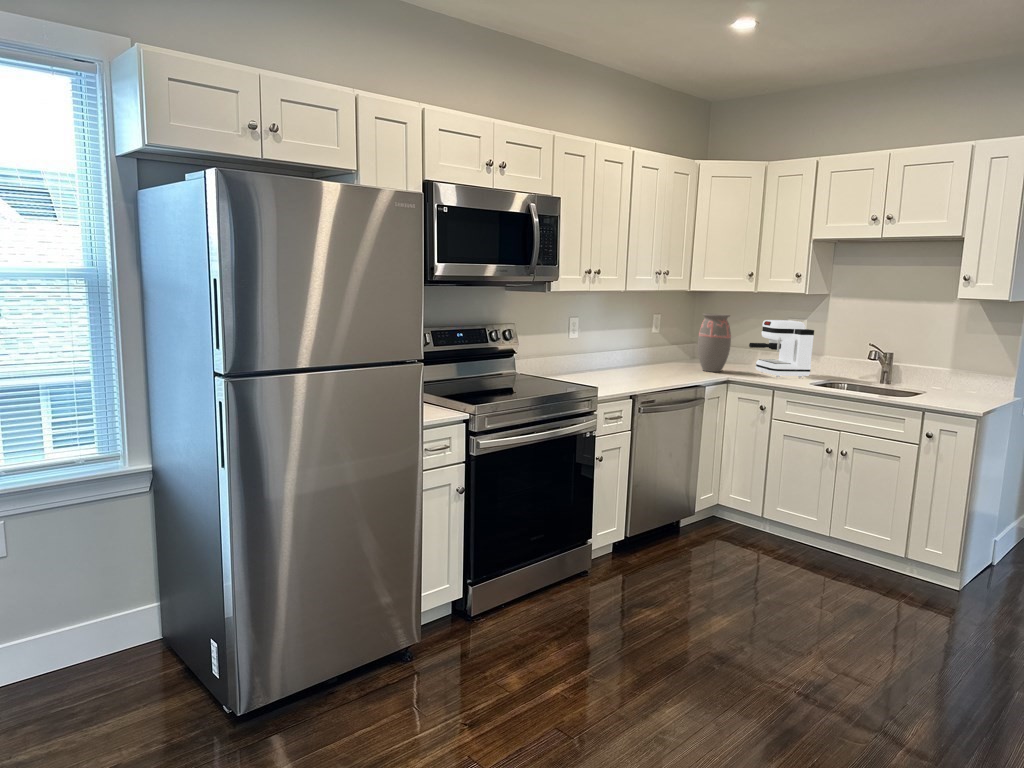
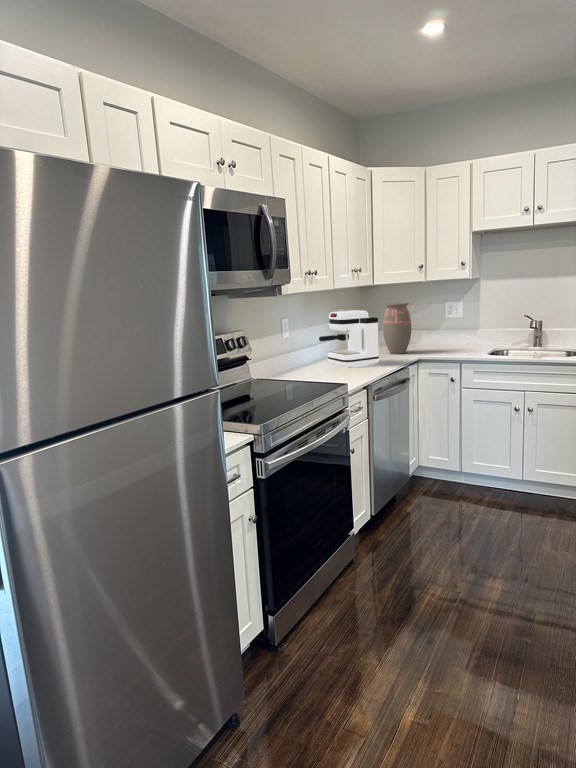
coffee maker: present [749,320,814,377] -> present [319,310,379,367]

